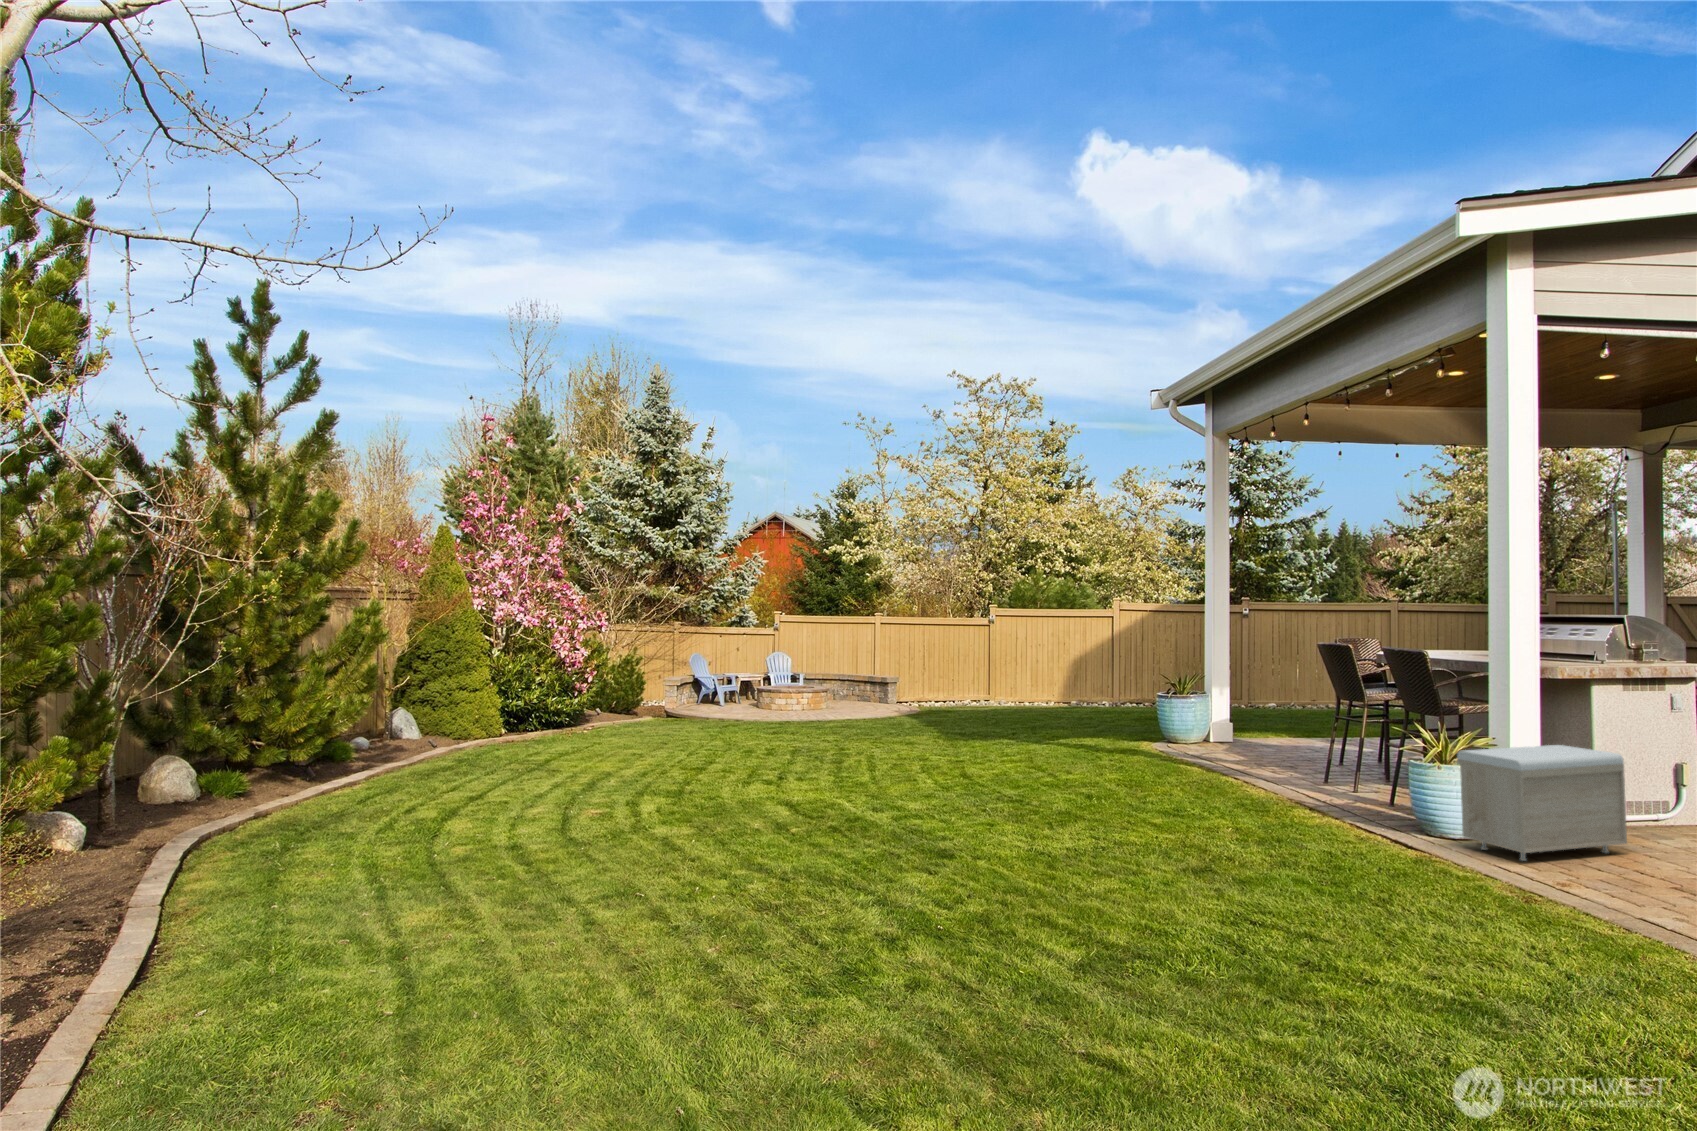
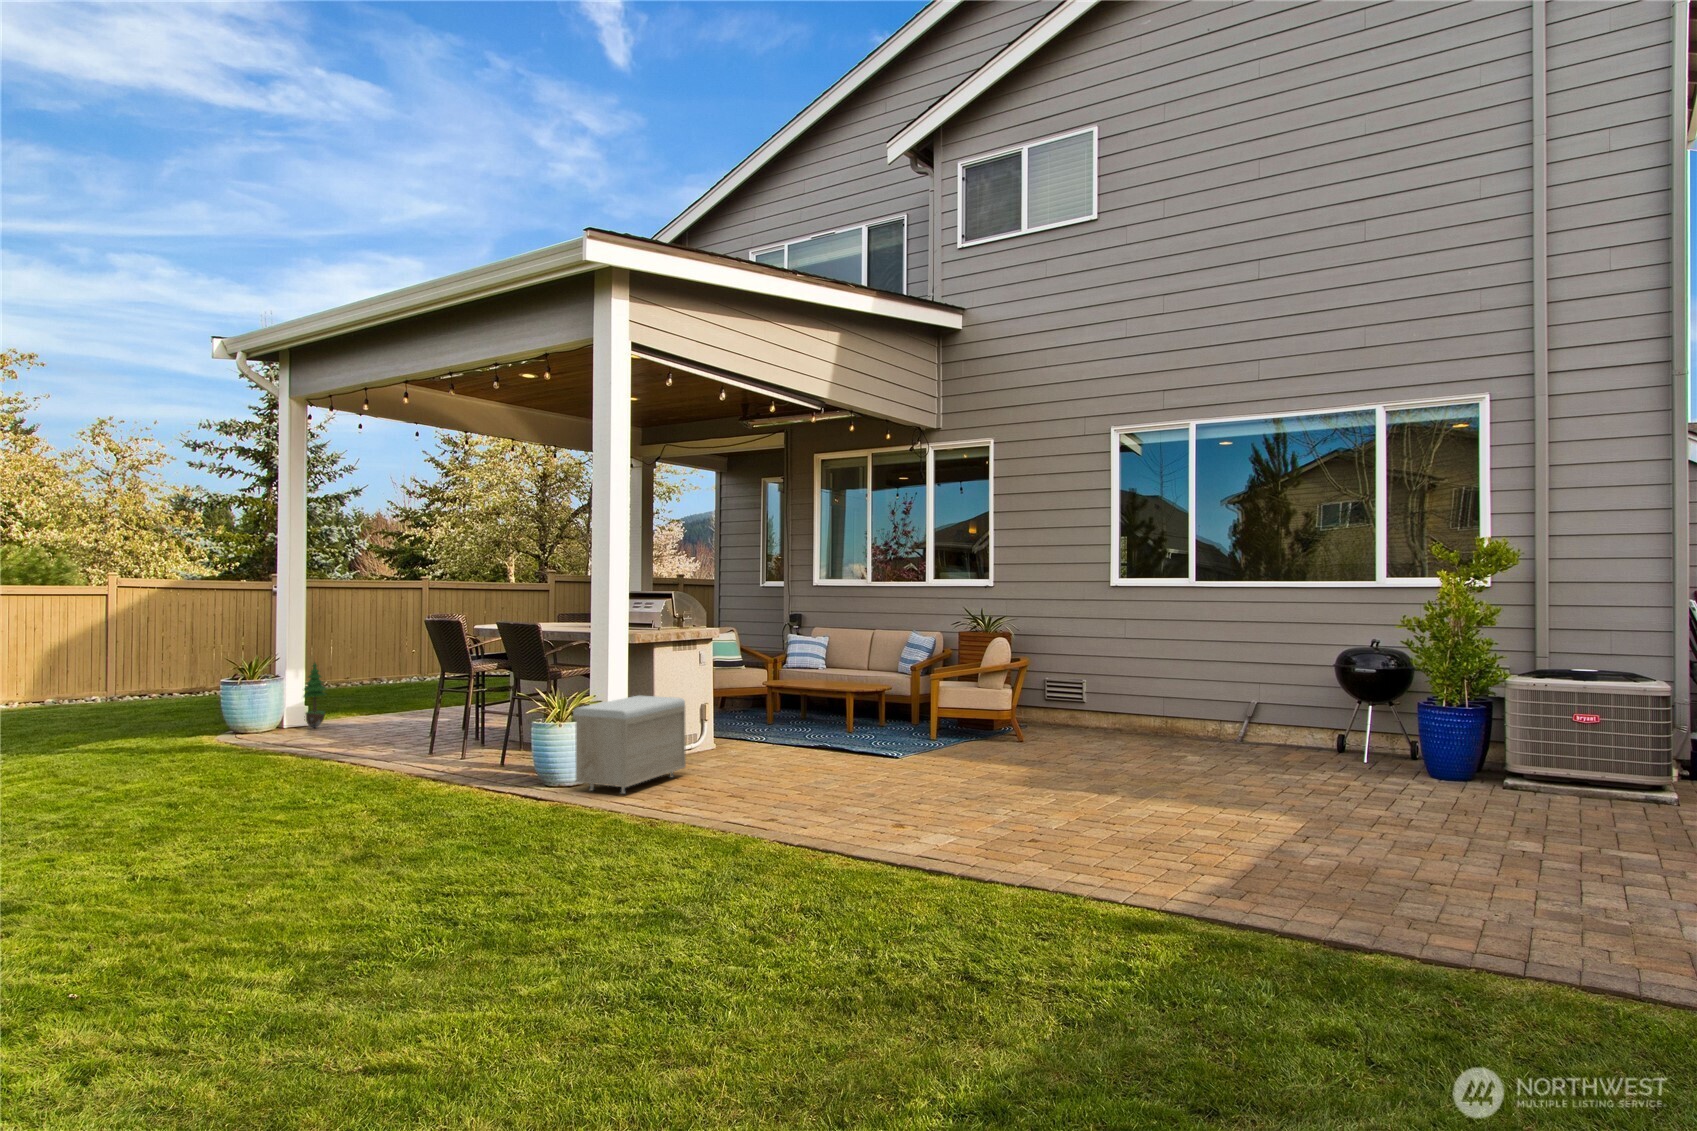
potted tree: none [1224,681,1249,745] -> present [303,663,326,728]

